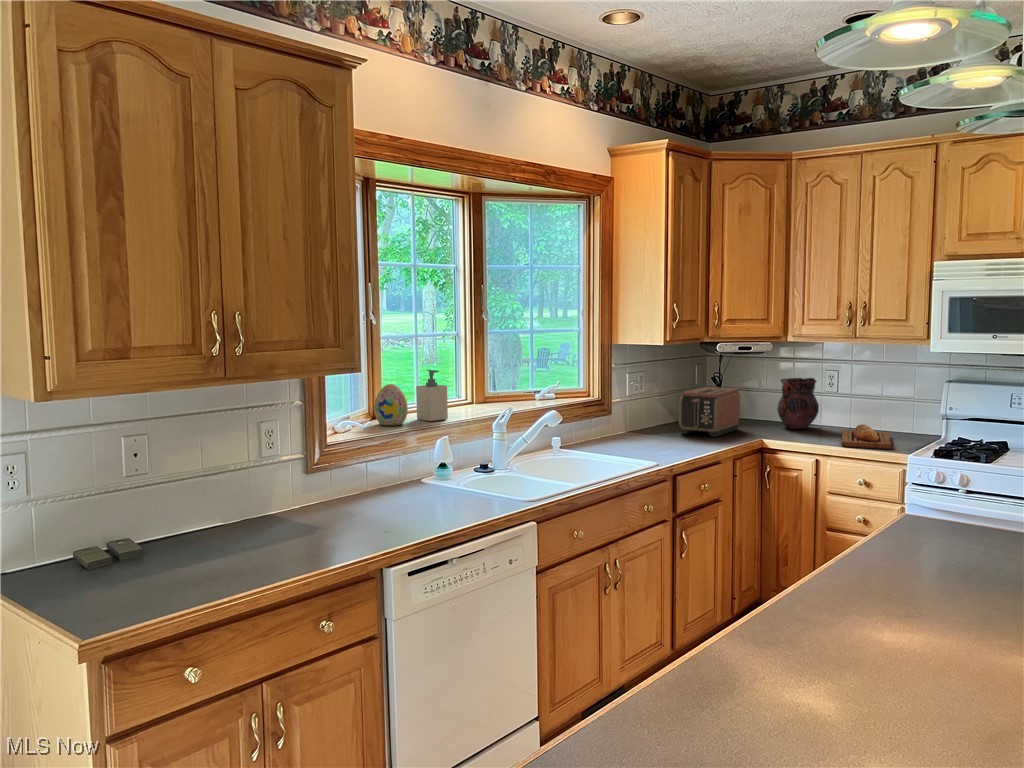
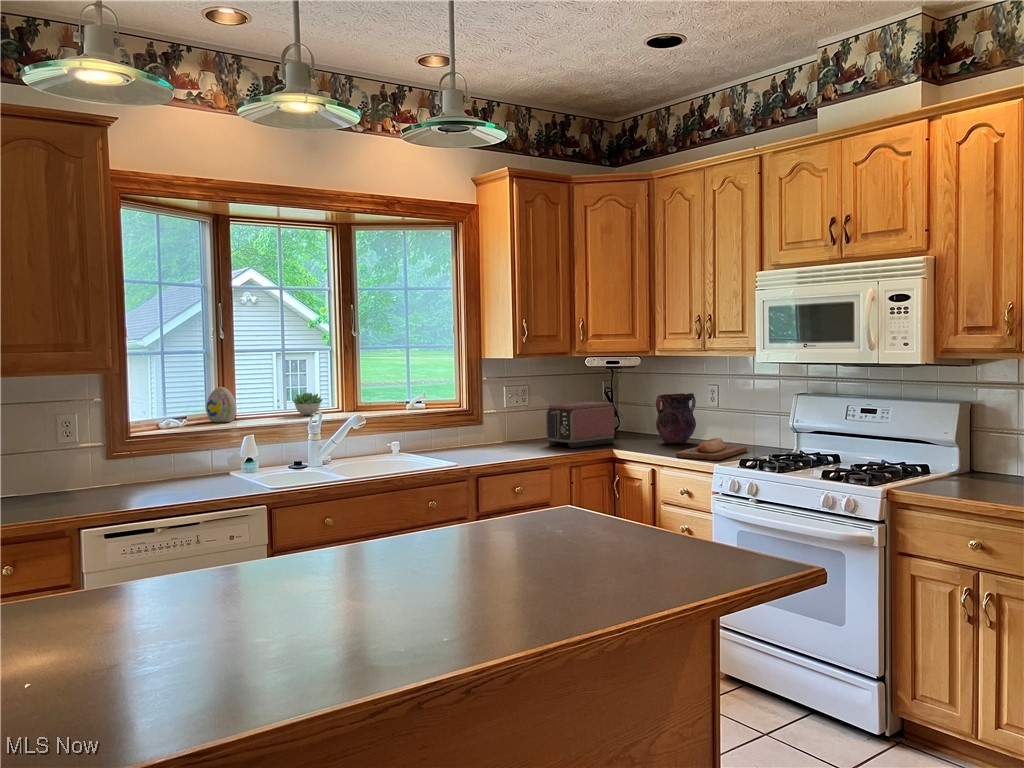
soap bottle: present [416,369,448,421] -> none [252,376,277,420]
succulent plant: none [446,386,483,412] -> present [293,393,322,415]

